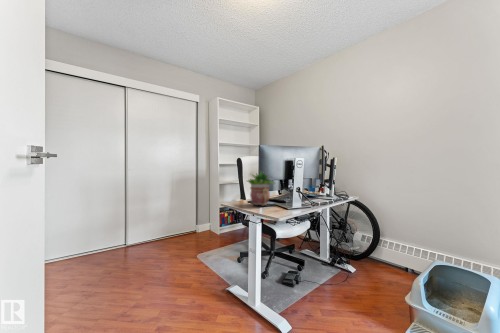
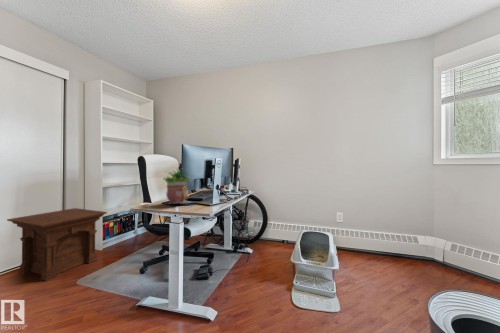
side table: none [166,199,220,250] -> present [7,208,107,281]

